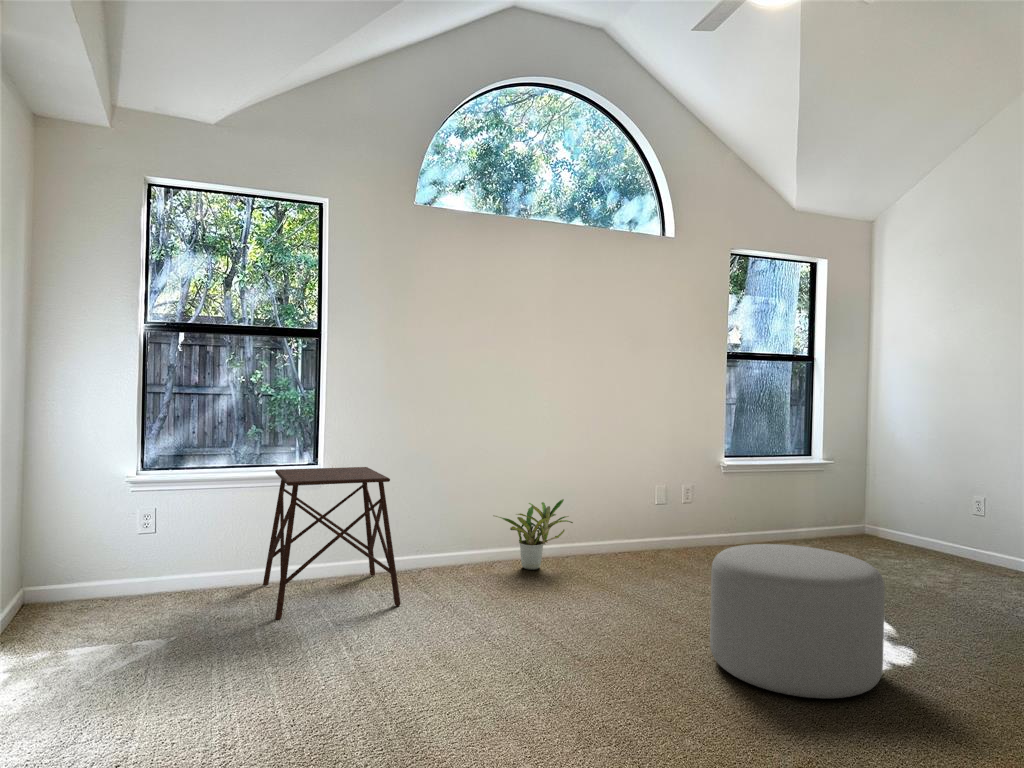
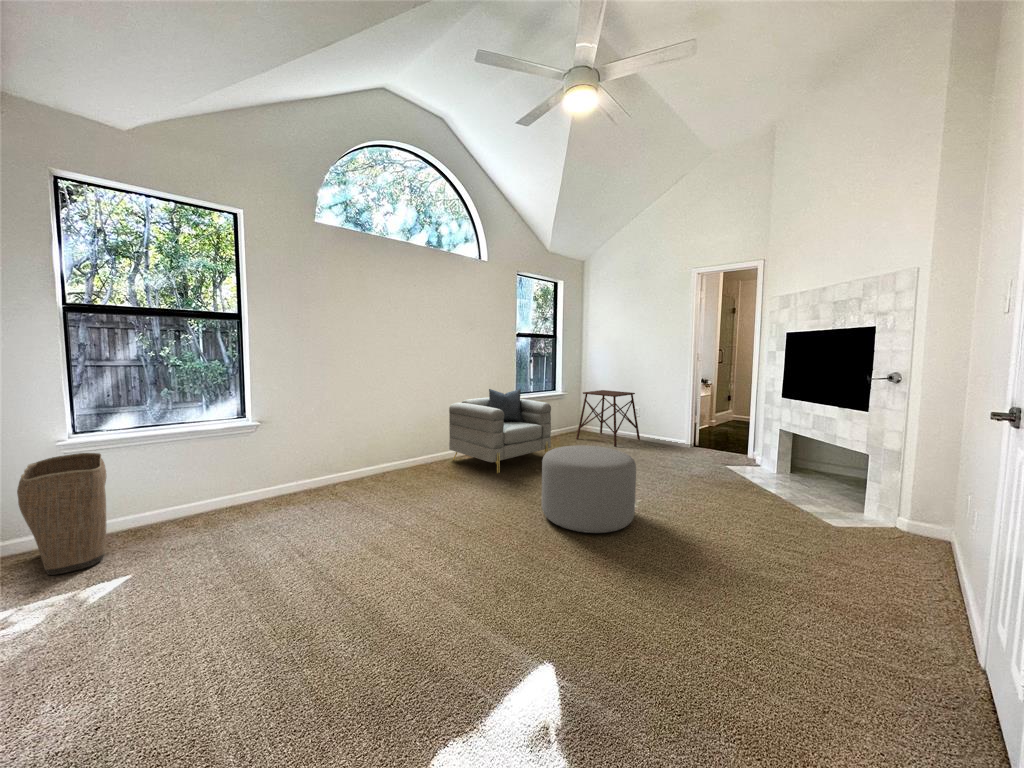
armchair: none [599,445,778,587] -> present [449,389,551,473]
side table: present [263,467,401,619] -> present [576,390,640,447]
laundry basket: none [88,492,165,624] -> present [17,453,106,575]
potted plant: present [495,499,573,570] -> none [383,426,435,473]

